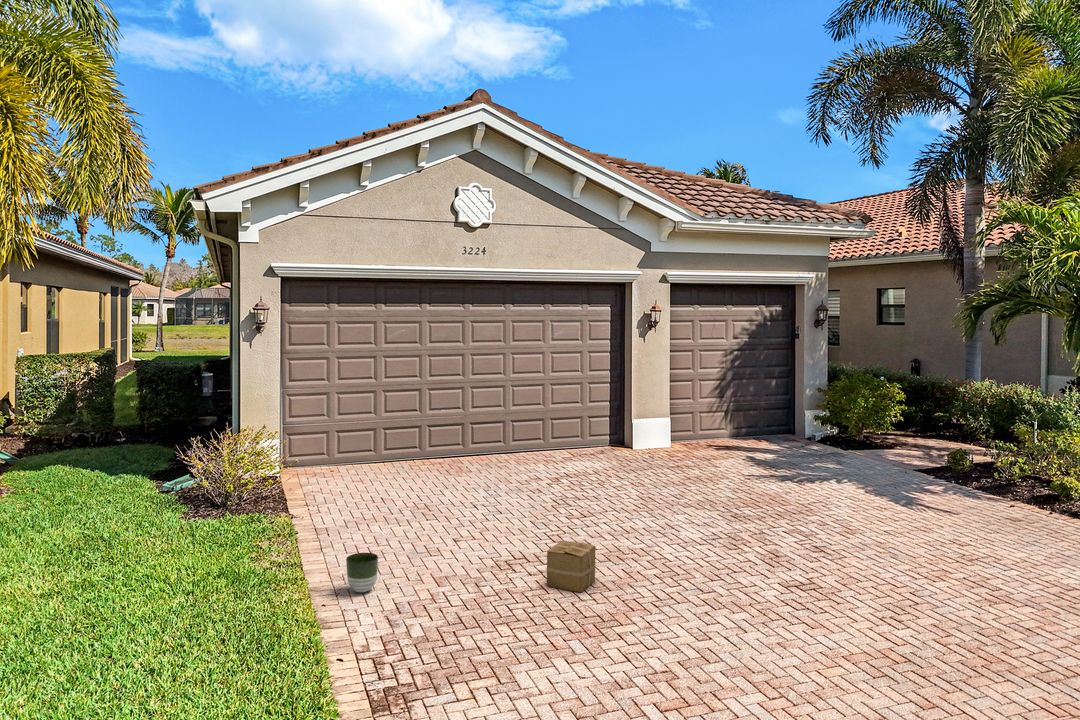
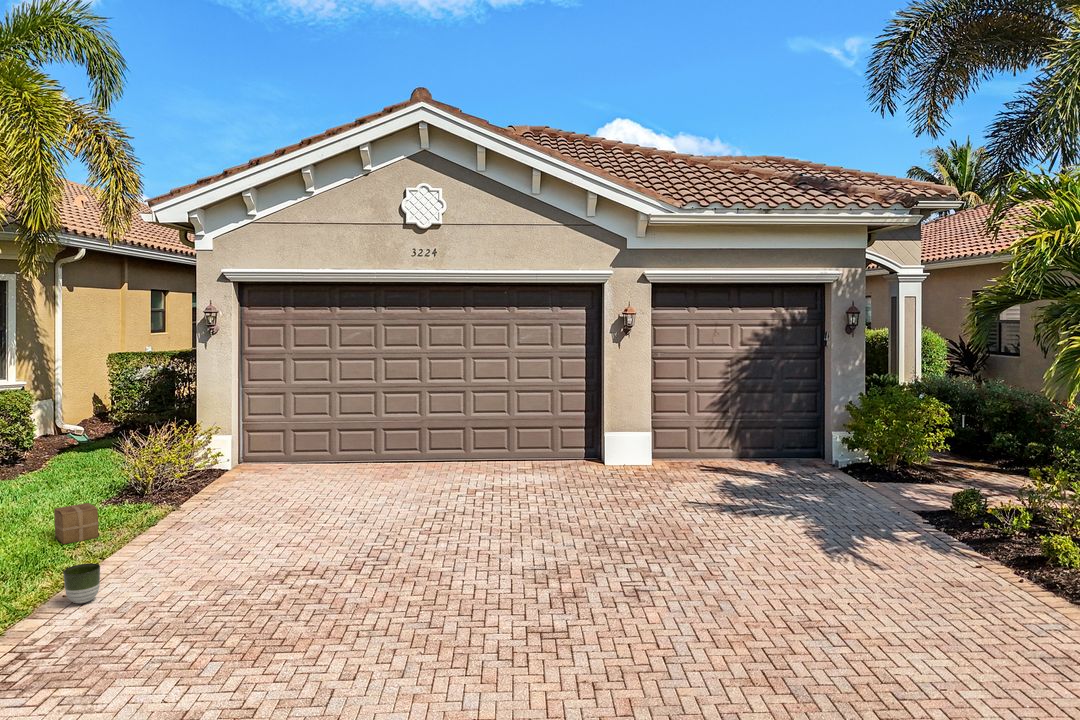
cardboard box: present [547,541,596,593] -> present [54,503,99,544]

